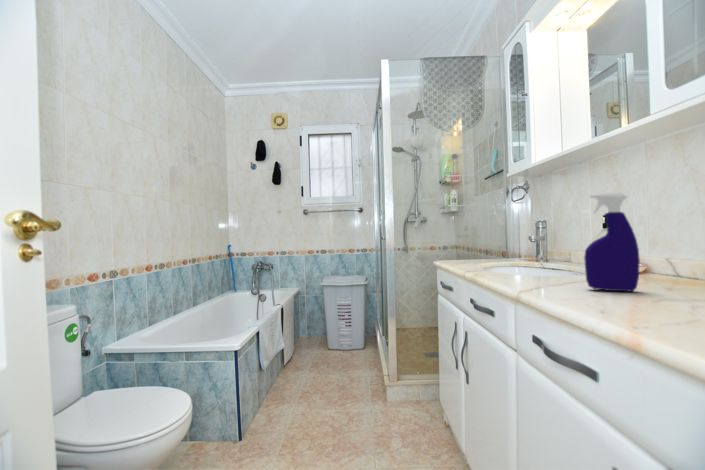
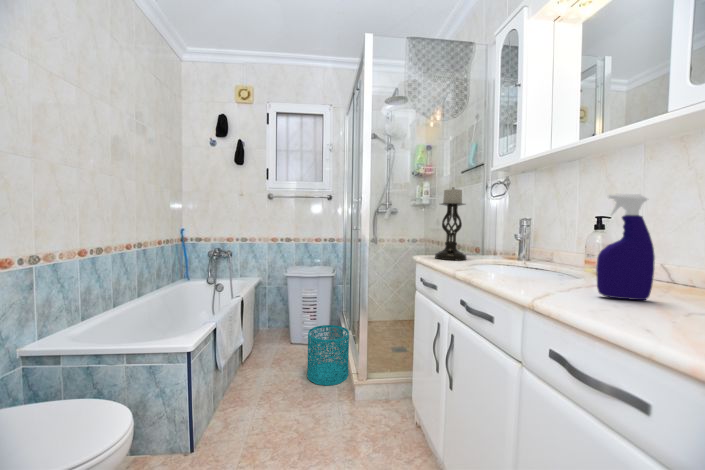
candle holder: none [454,194,485,264] -> present [435,187,467,260]
wastebasket: none [341,331,381,387] -> present [307,325,349,386]

